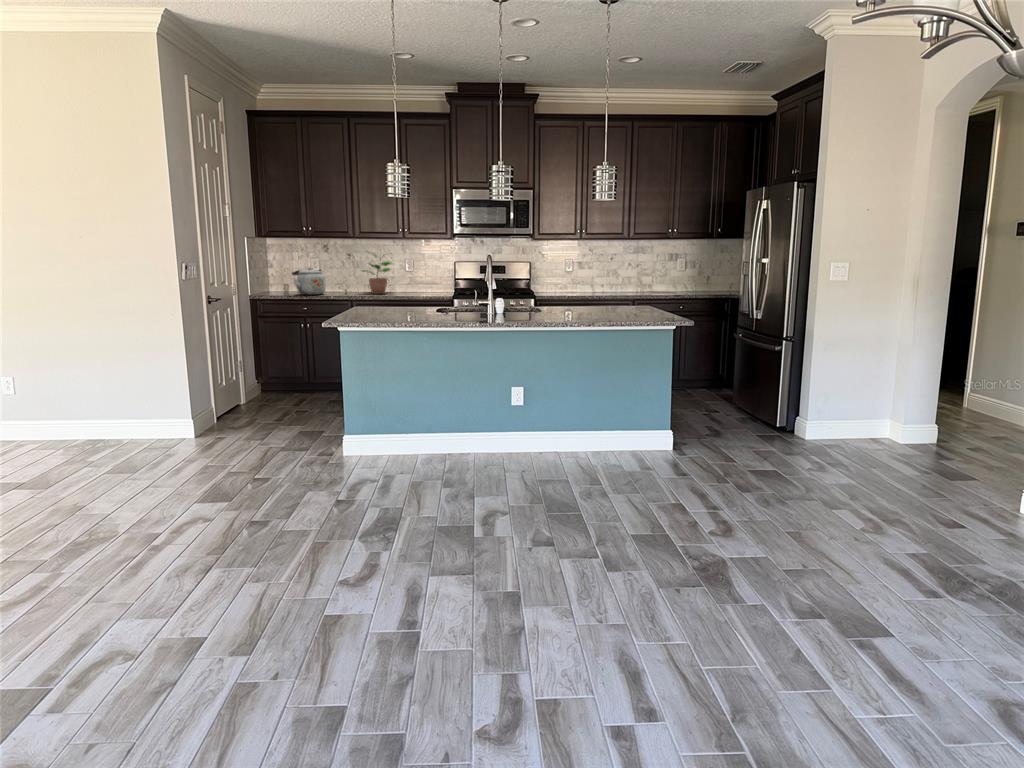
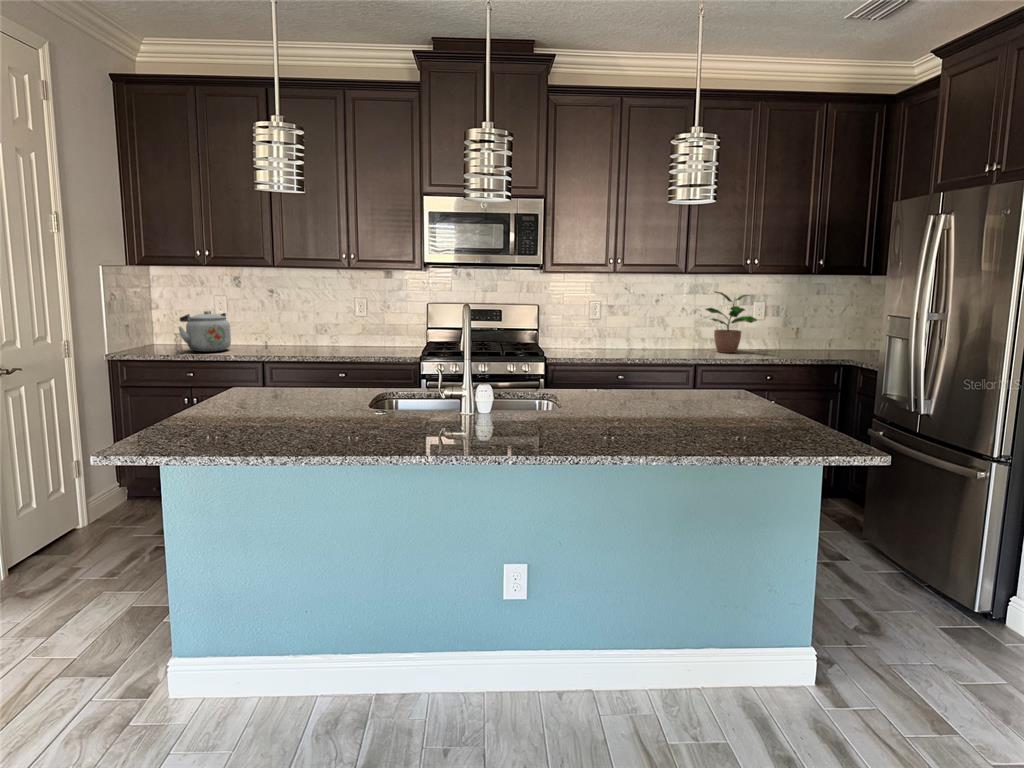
potted plant: present [362,253,392,294] -> present [706,292,757,353]

